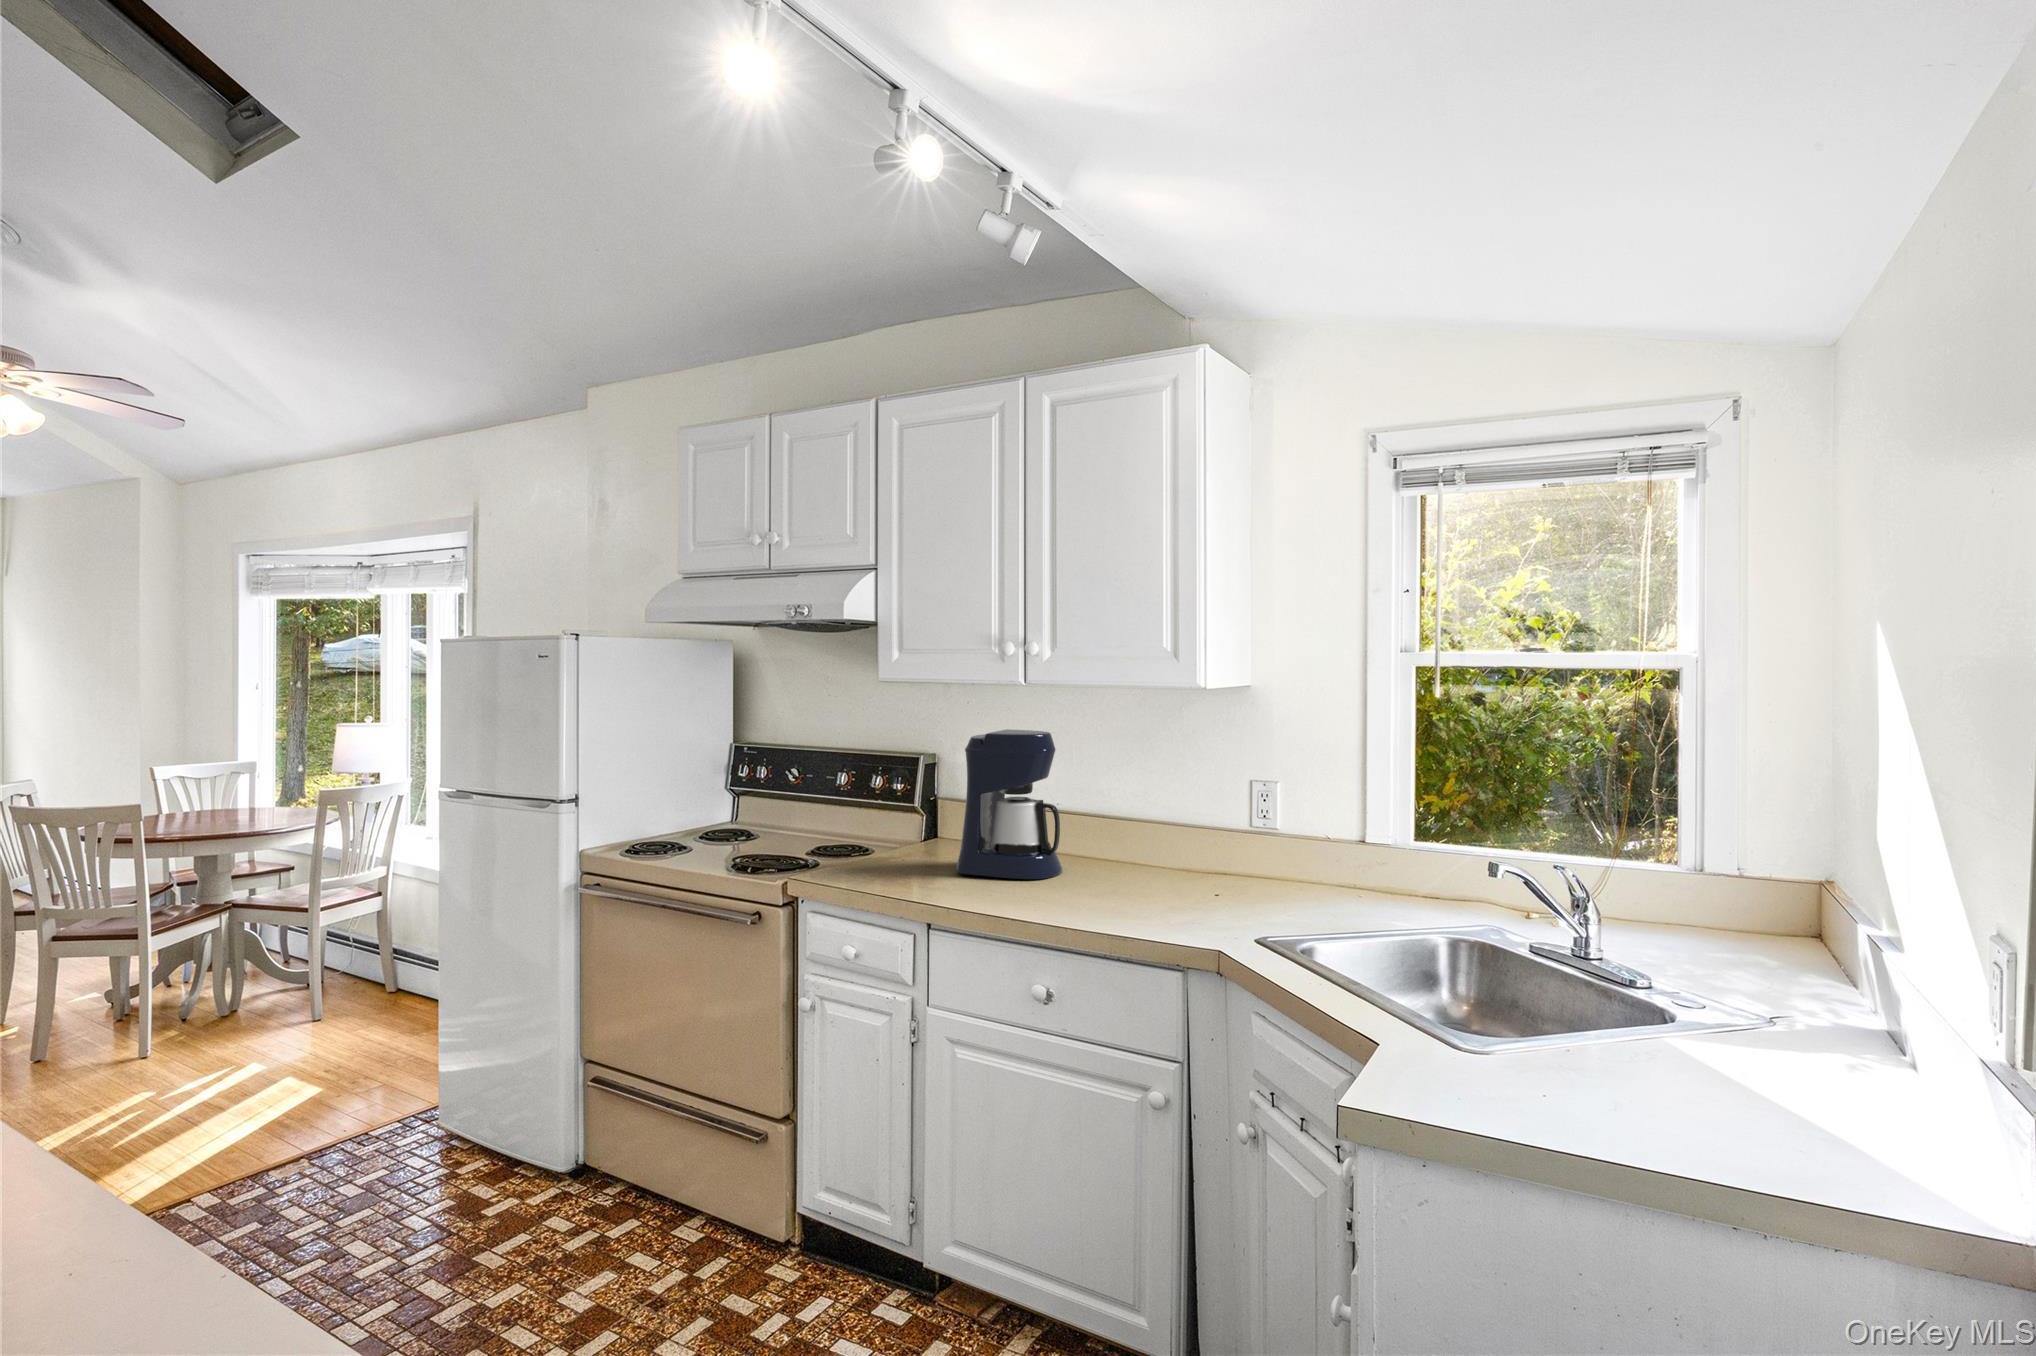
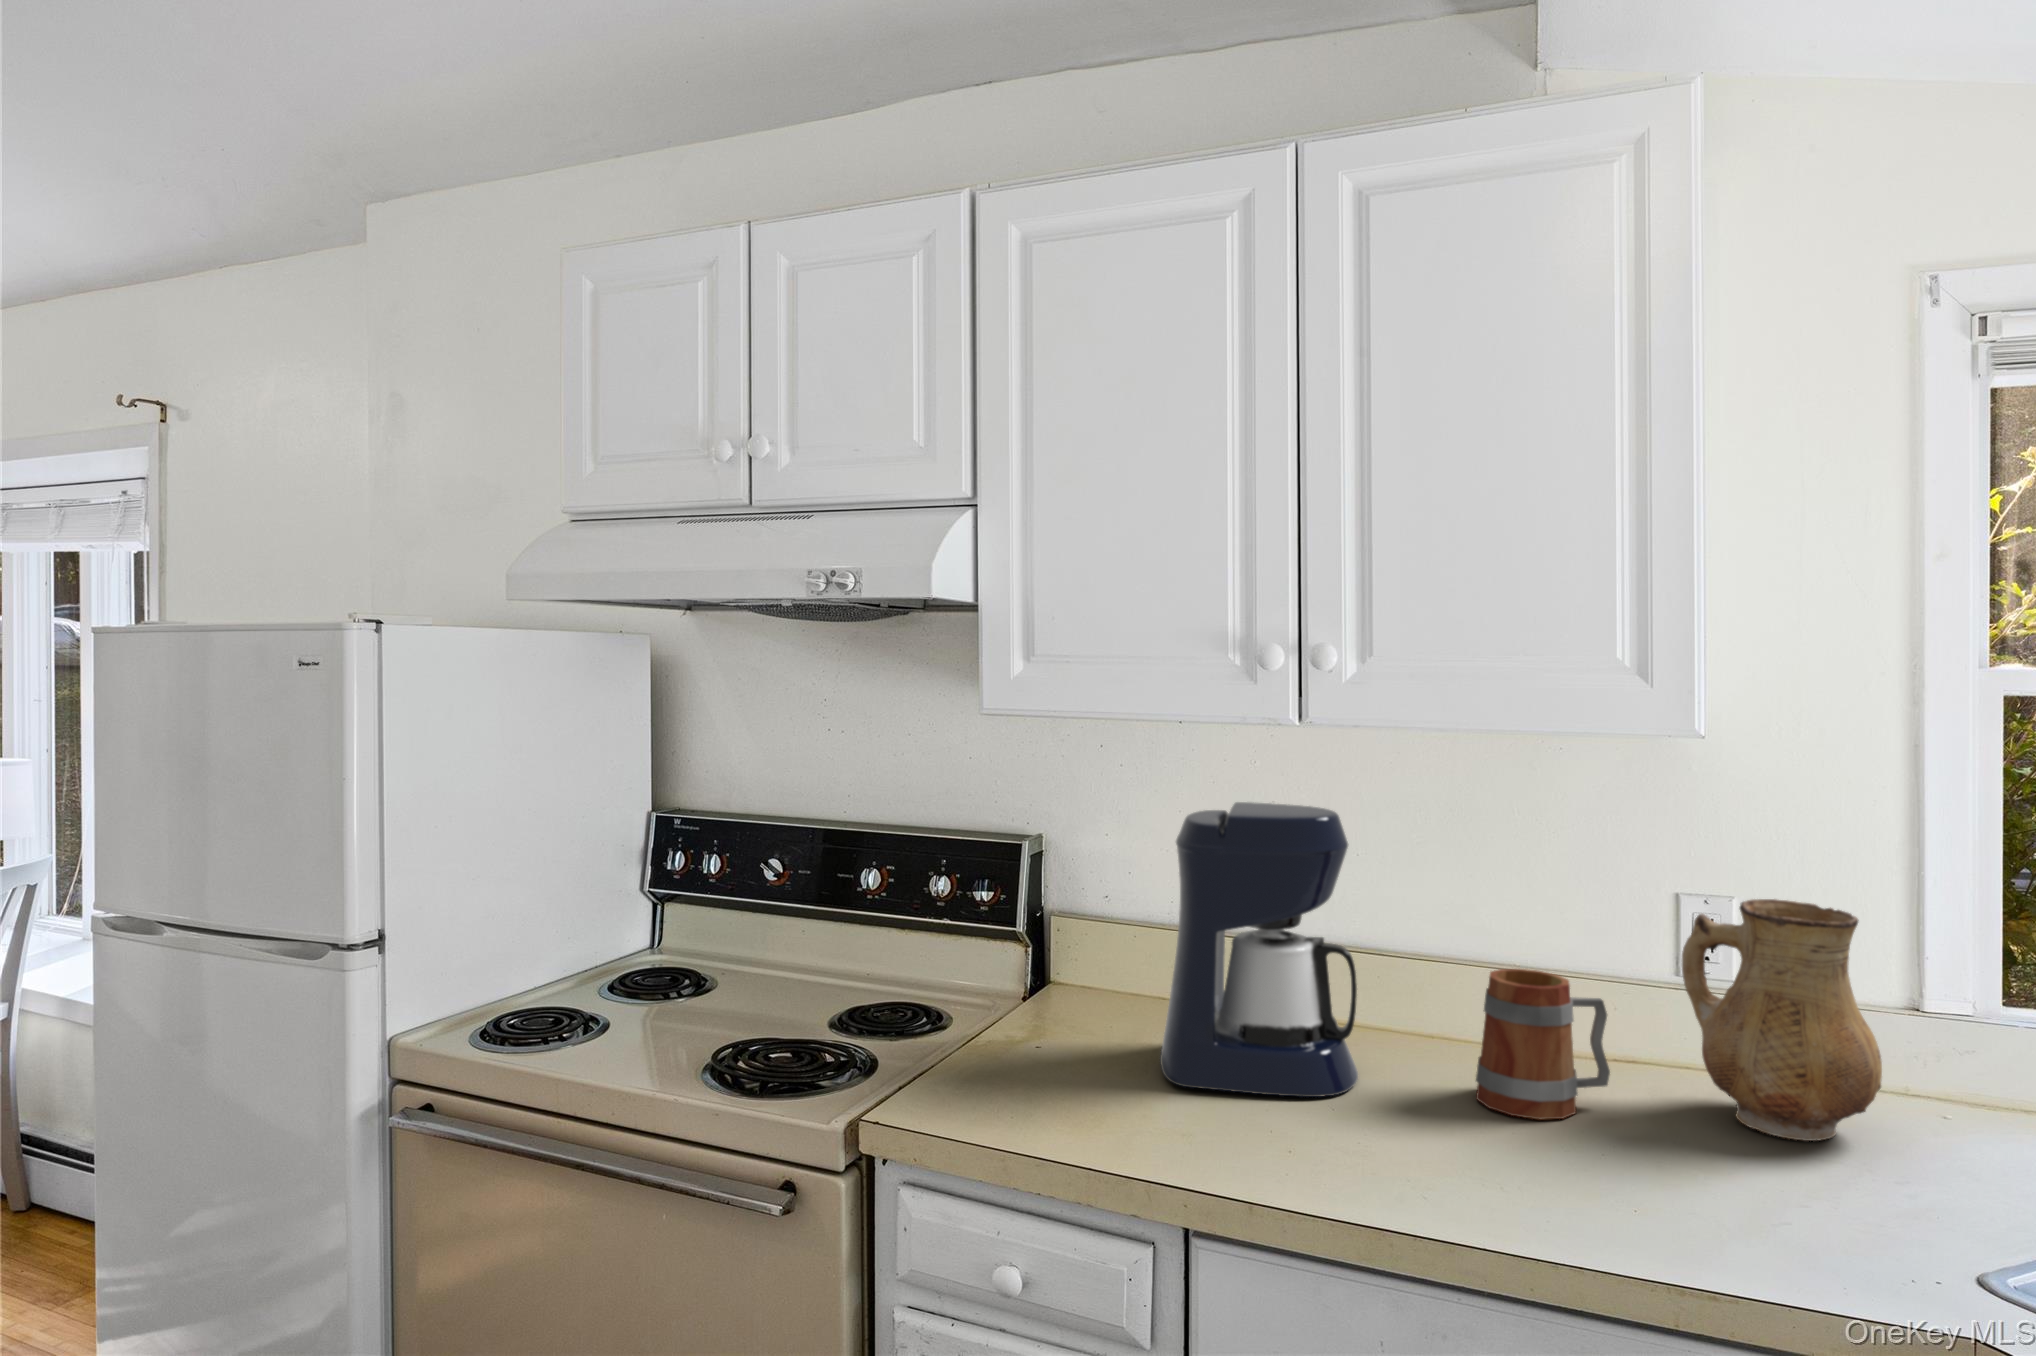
ceramic pitcher: none [1216,777,1299,899] -> present [1682,899,1882,1141]
mug: none [1108,815,1175,889] -> present [1476,969,1610,1120]

